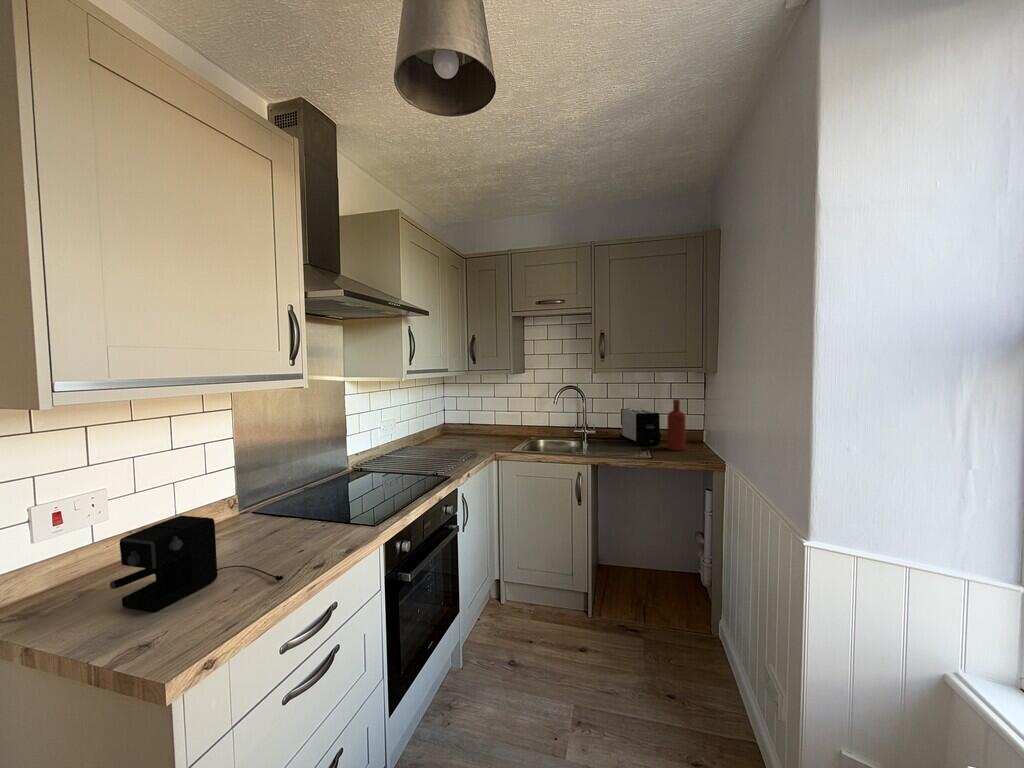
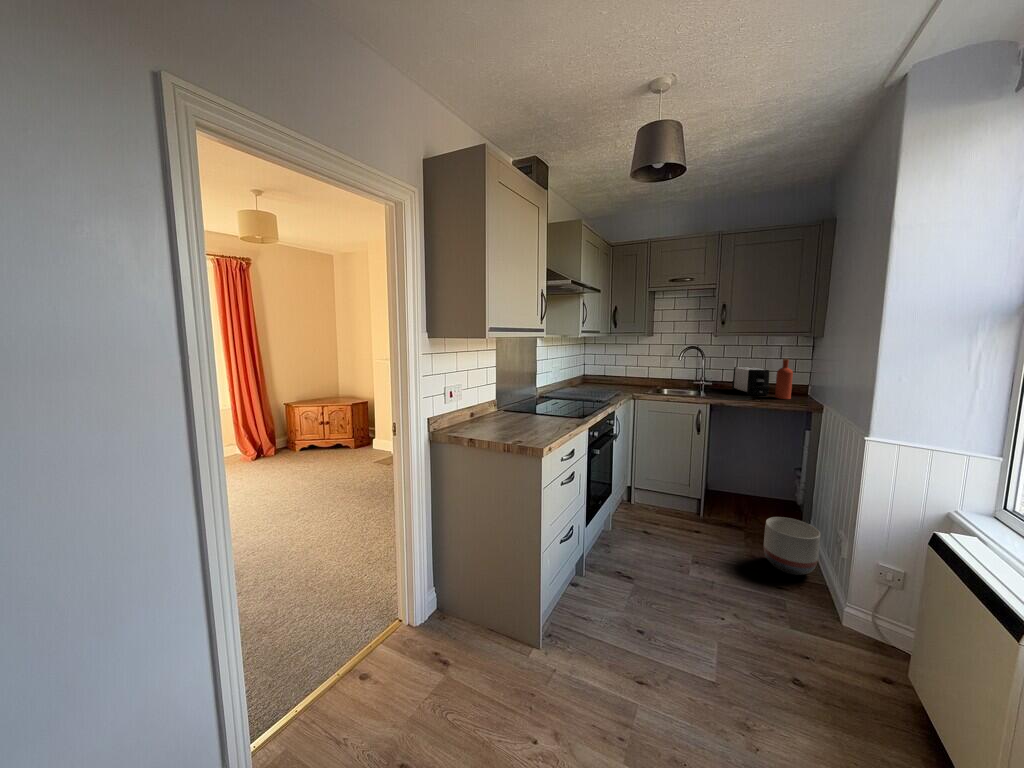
coffee maker: present [110,516,284,611] -> none [492,397,557,435]
planter: none [668,627,739,724] -> present [764,517,820,575]

